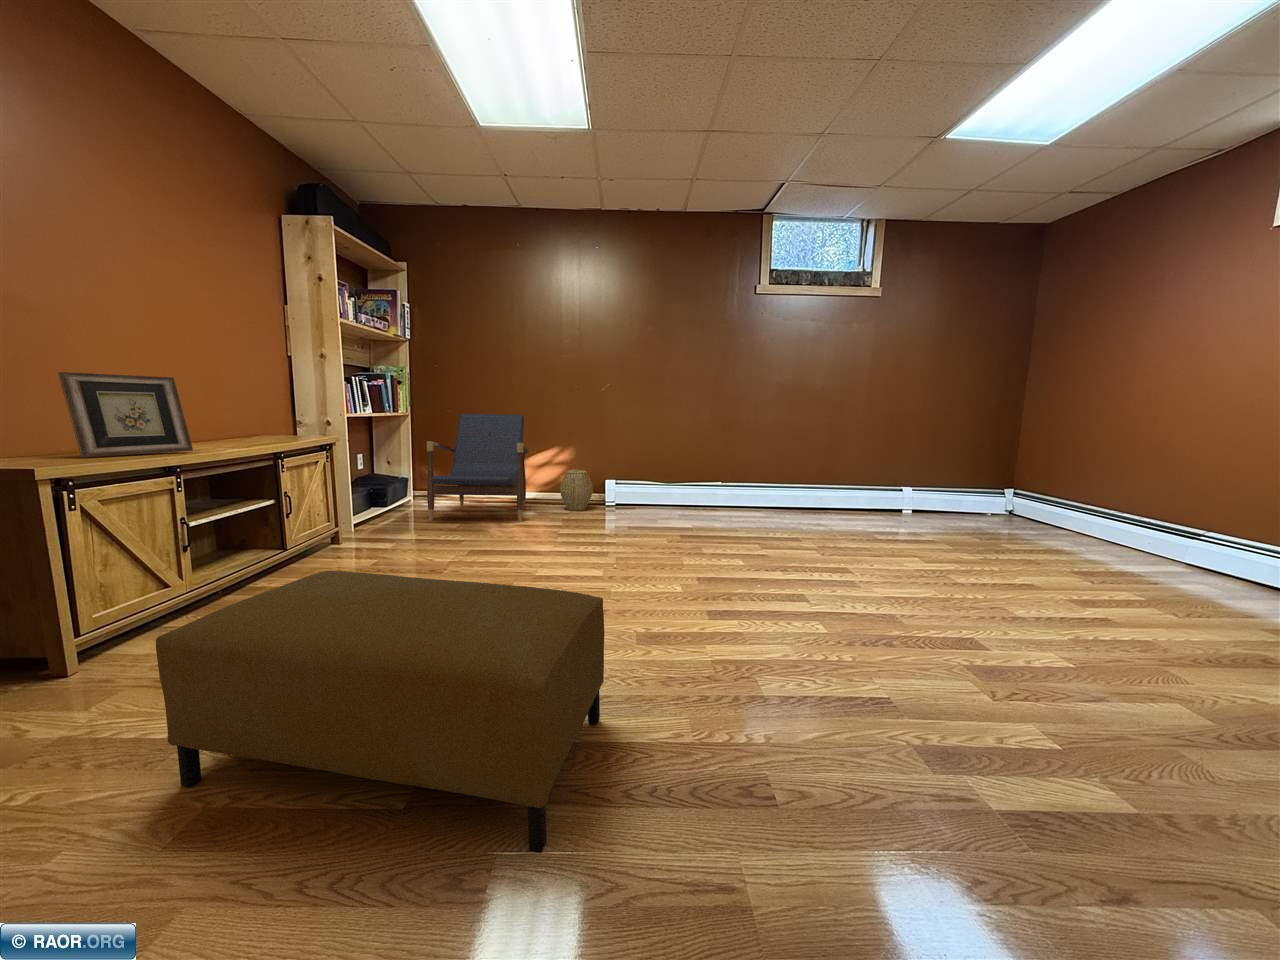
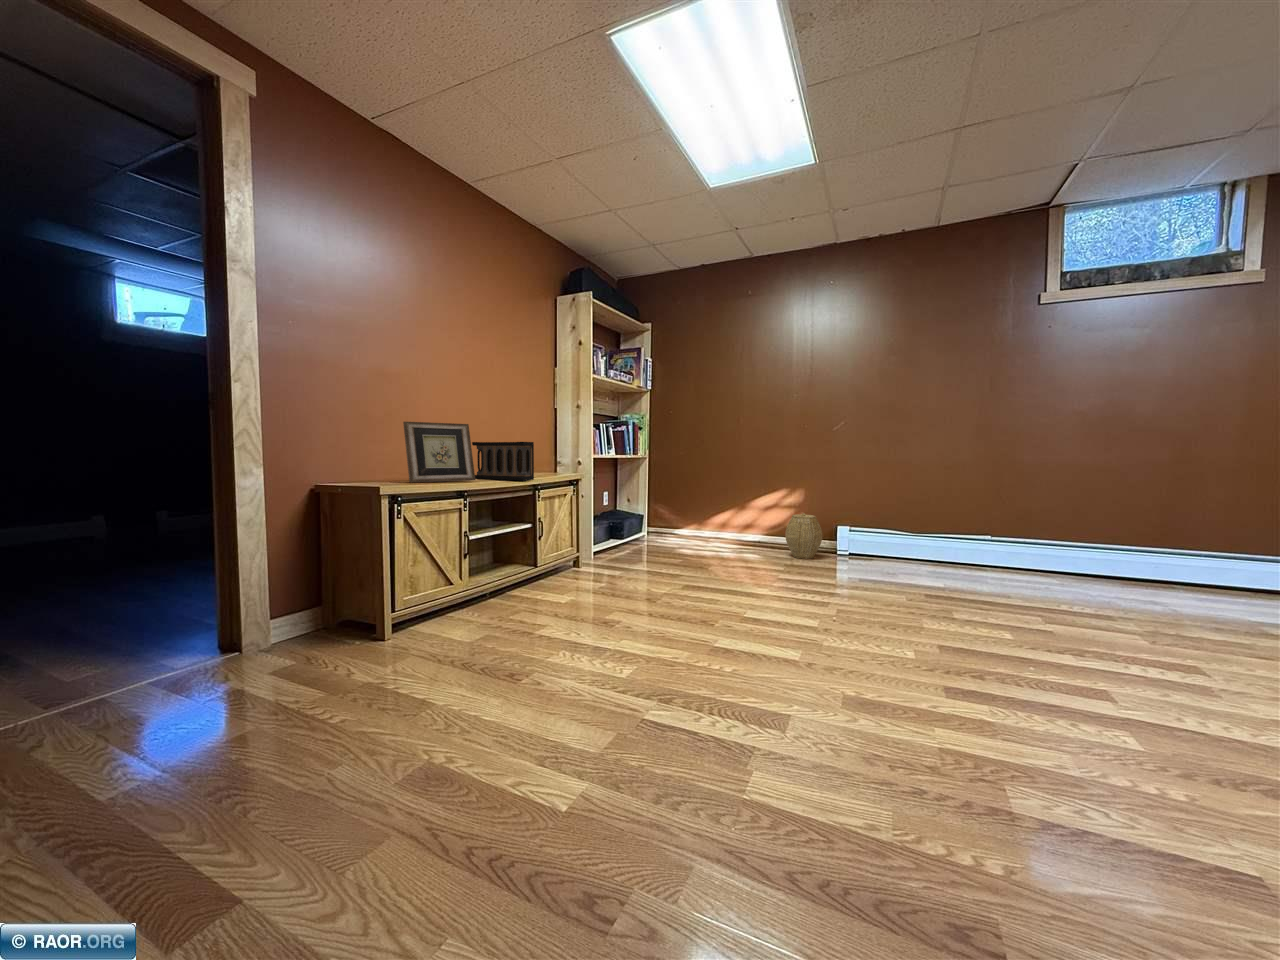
speaker: none [179,400,280,449] -> present [472,442,534,481]
lounge chair: present [427,414,528,522] -> none [654,455,750,565]
ottoman: present [156,571,604,853] -> none [414,581,783,903]

